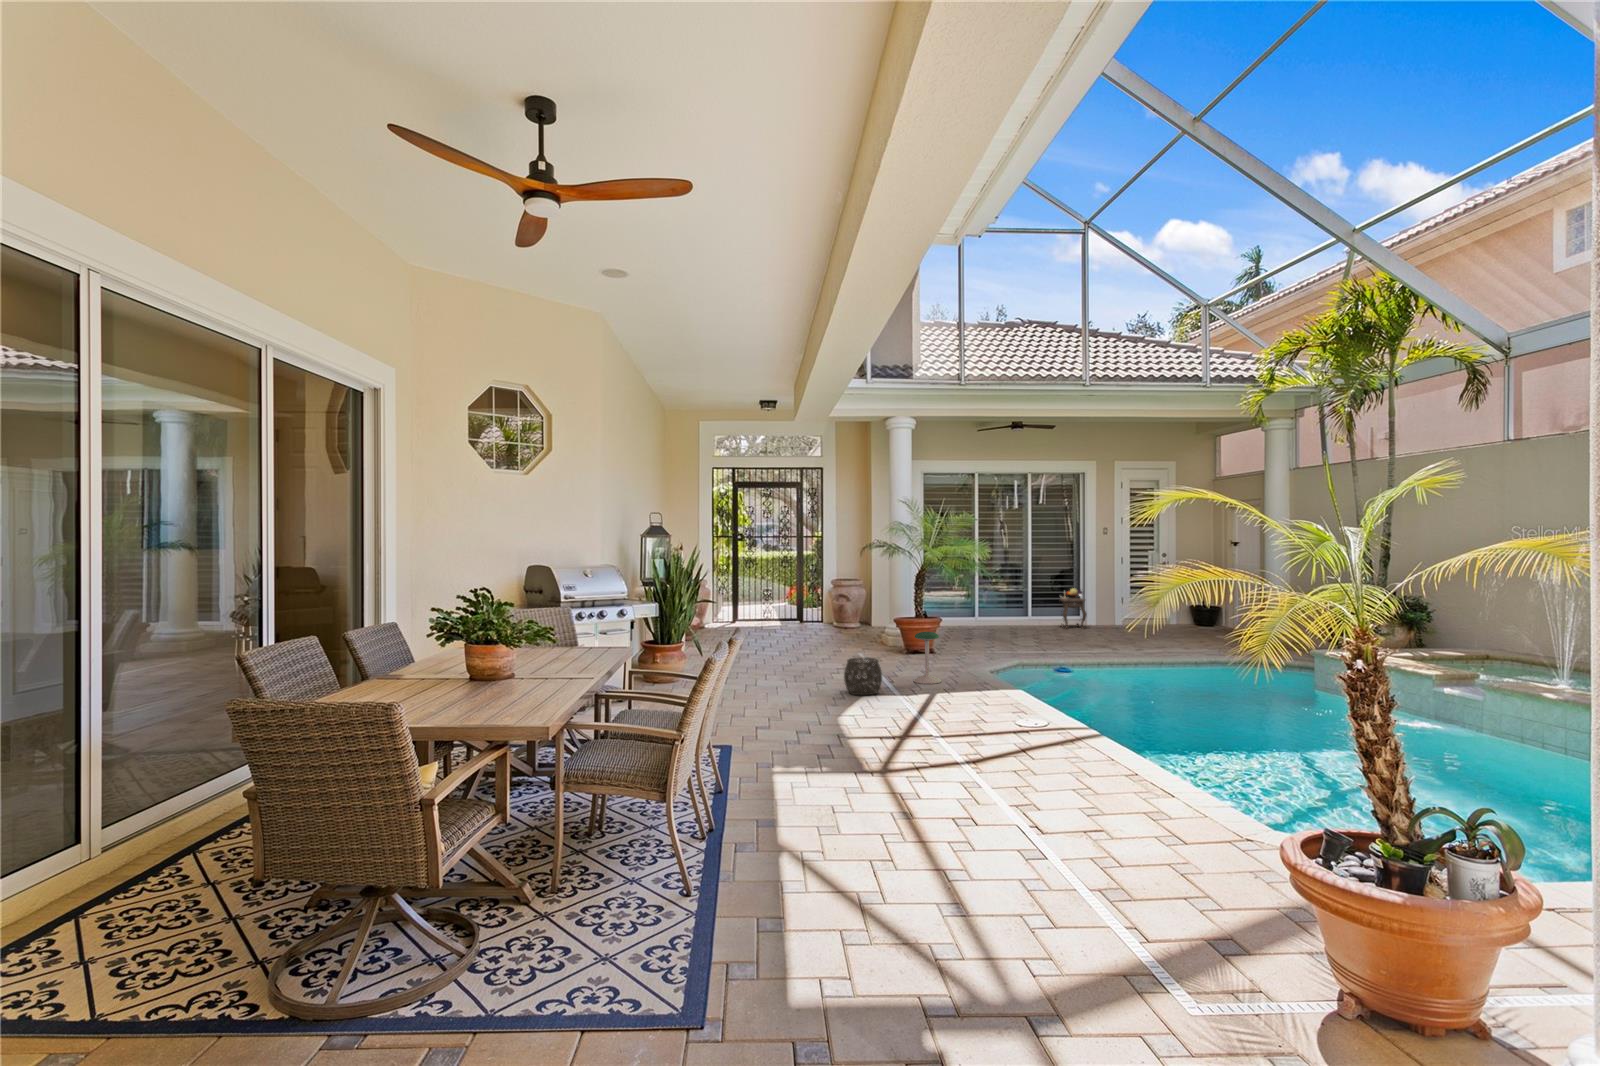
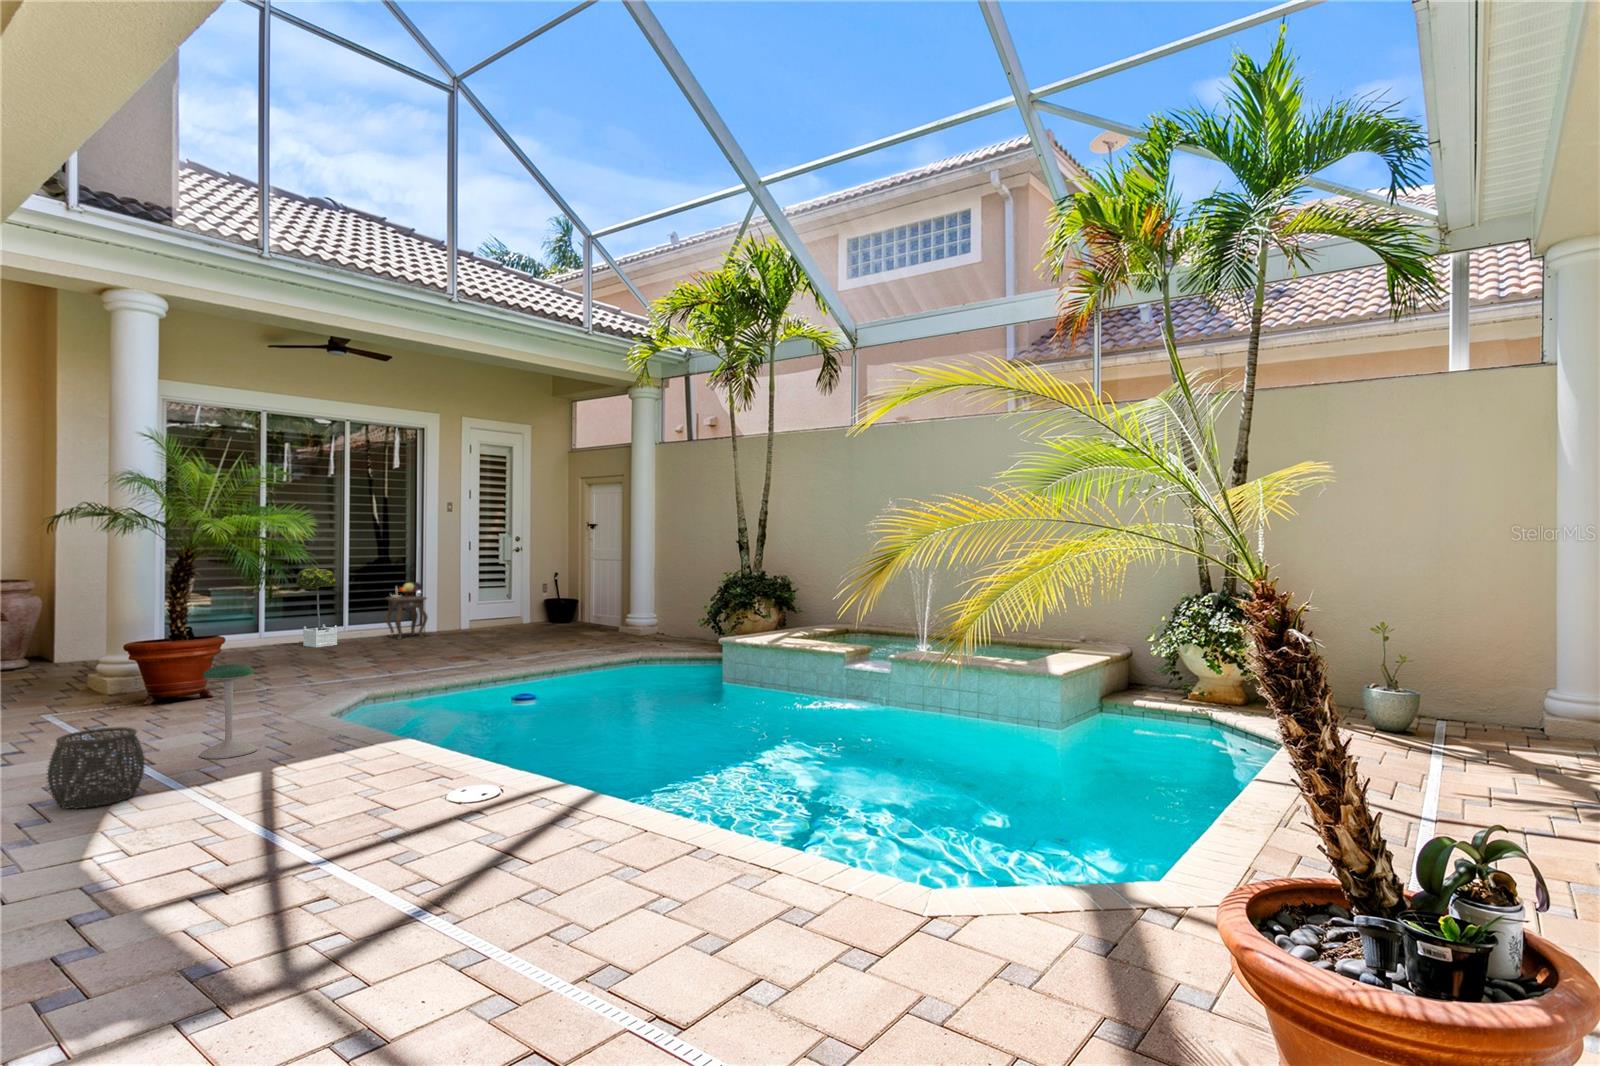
potted tree: none [998,575,1024,630] -> present [296,567,337,647]

